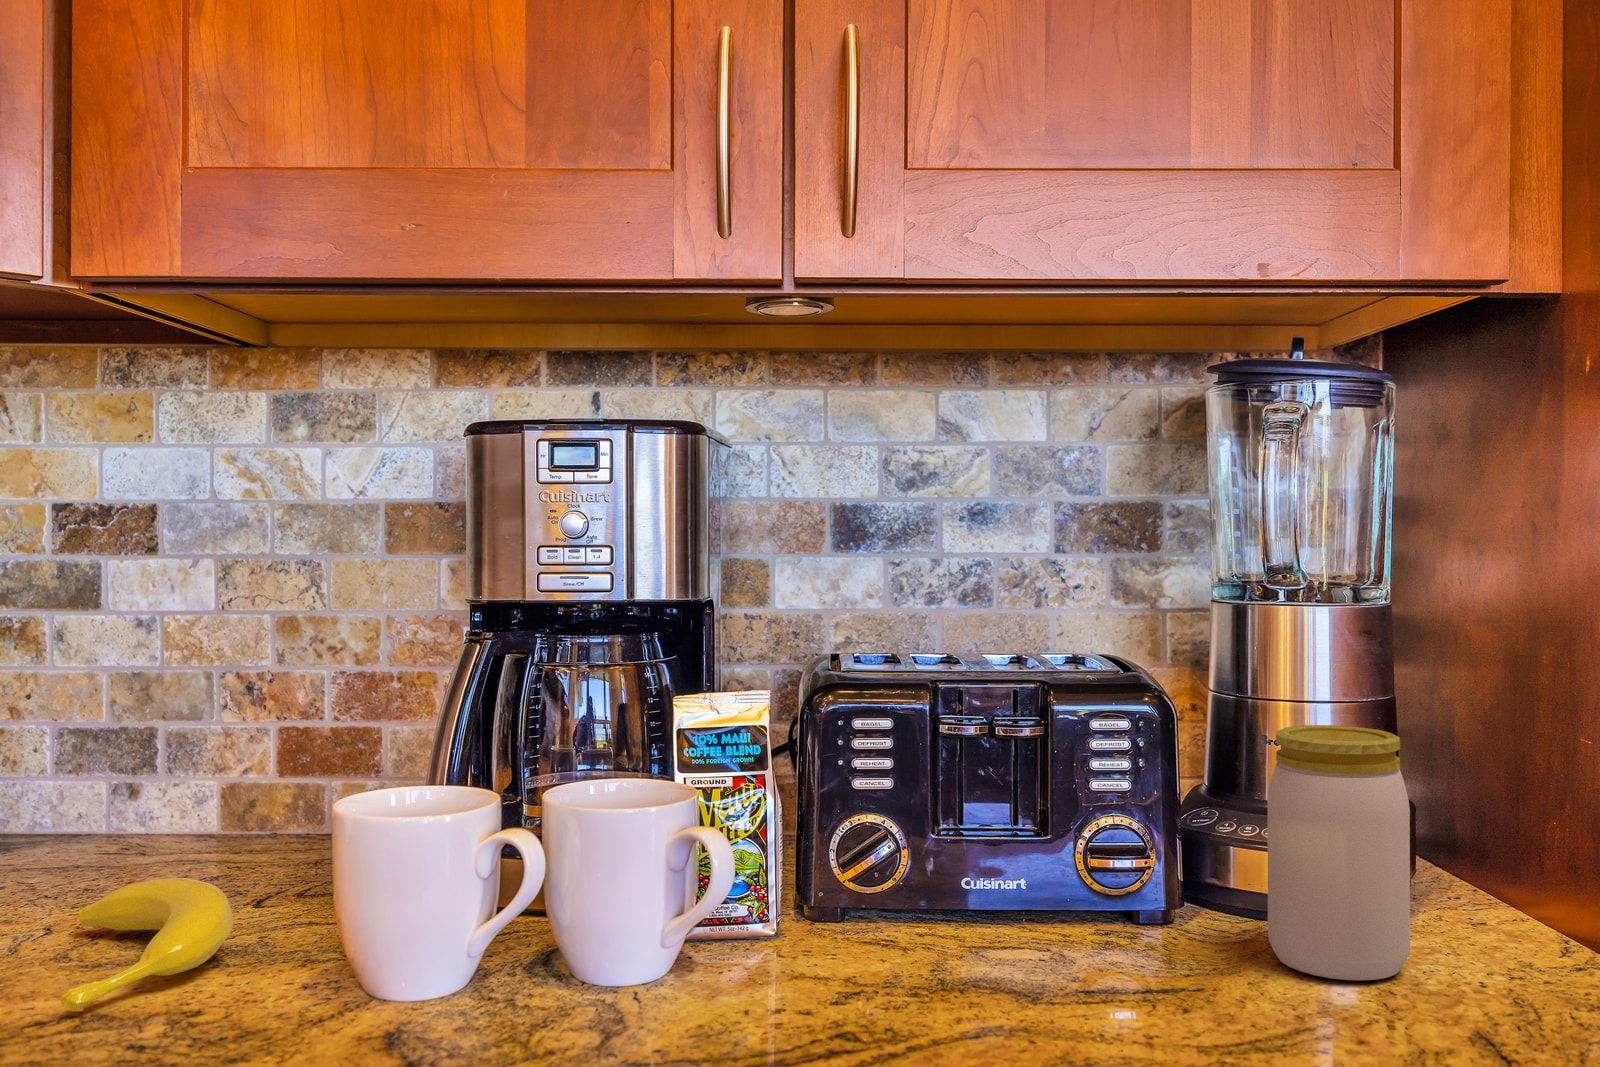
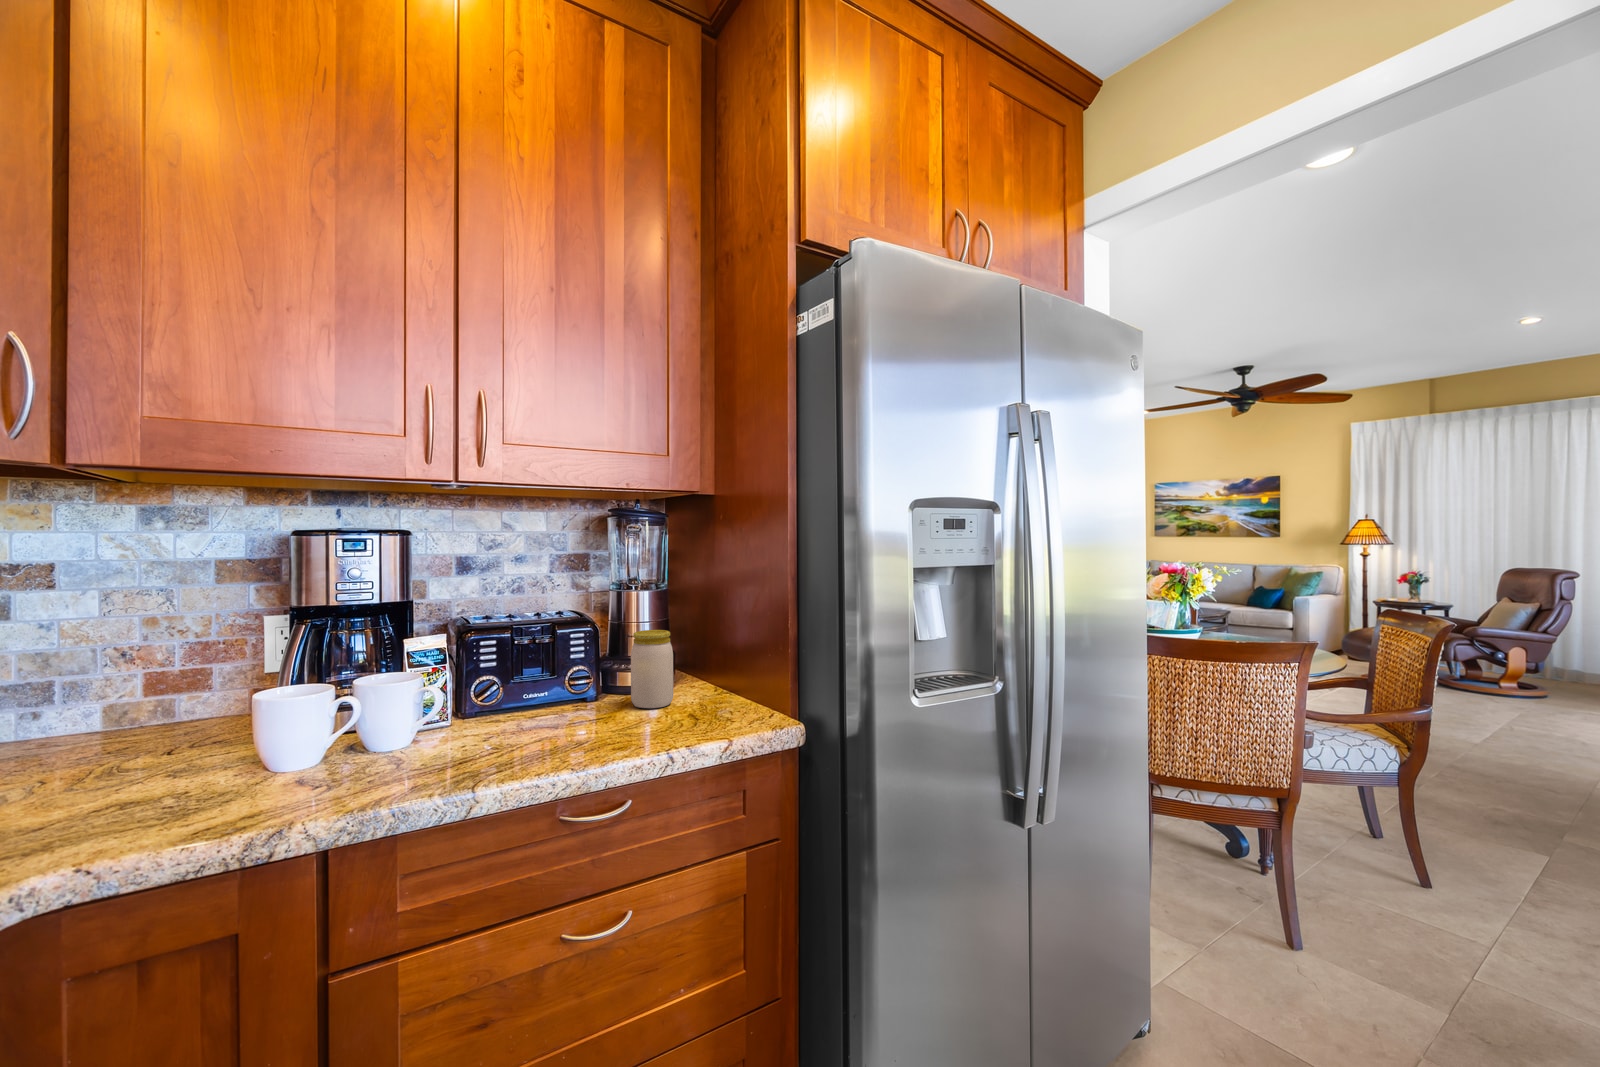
banana: present [61,878,233,1011] -> none [72,743,185,802]

